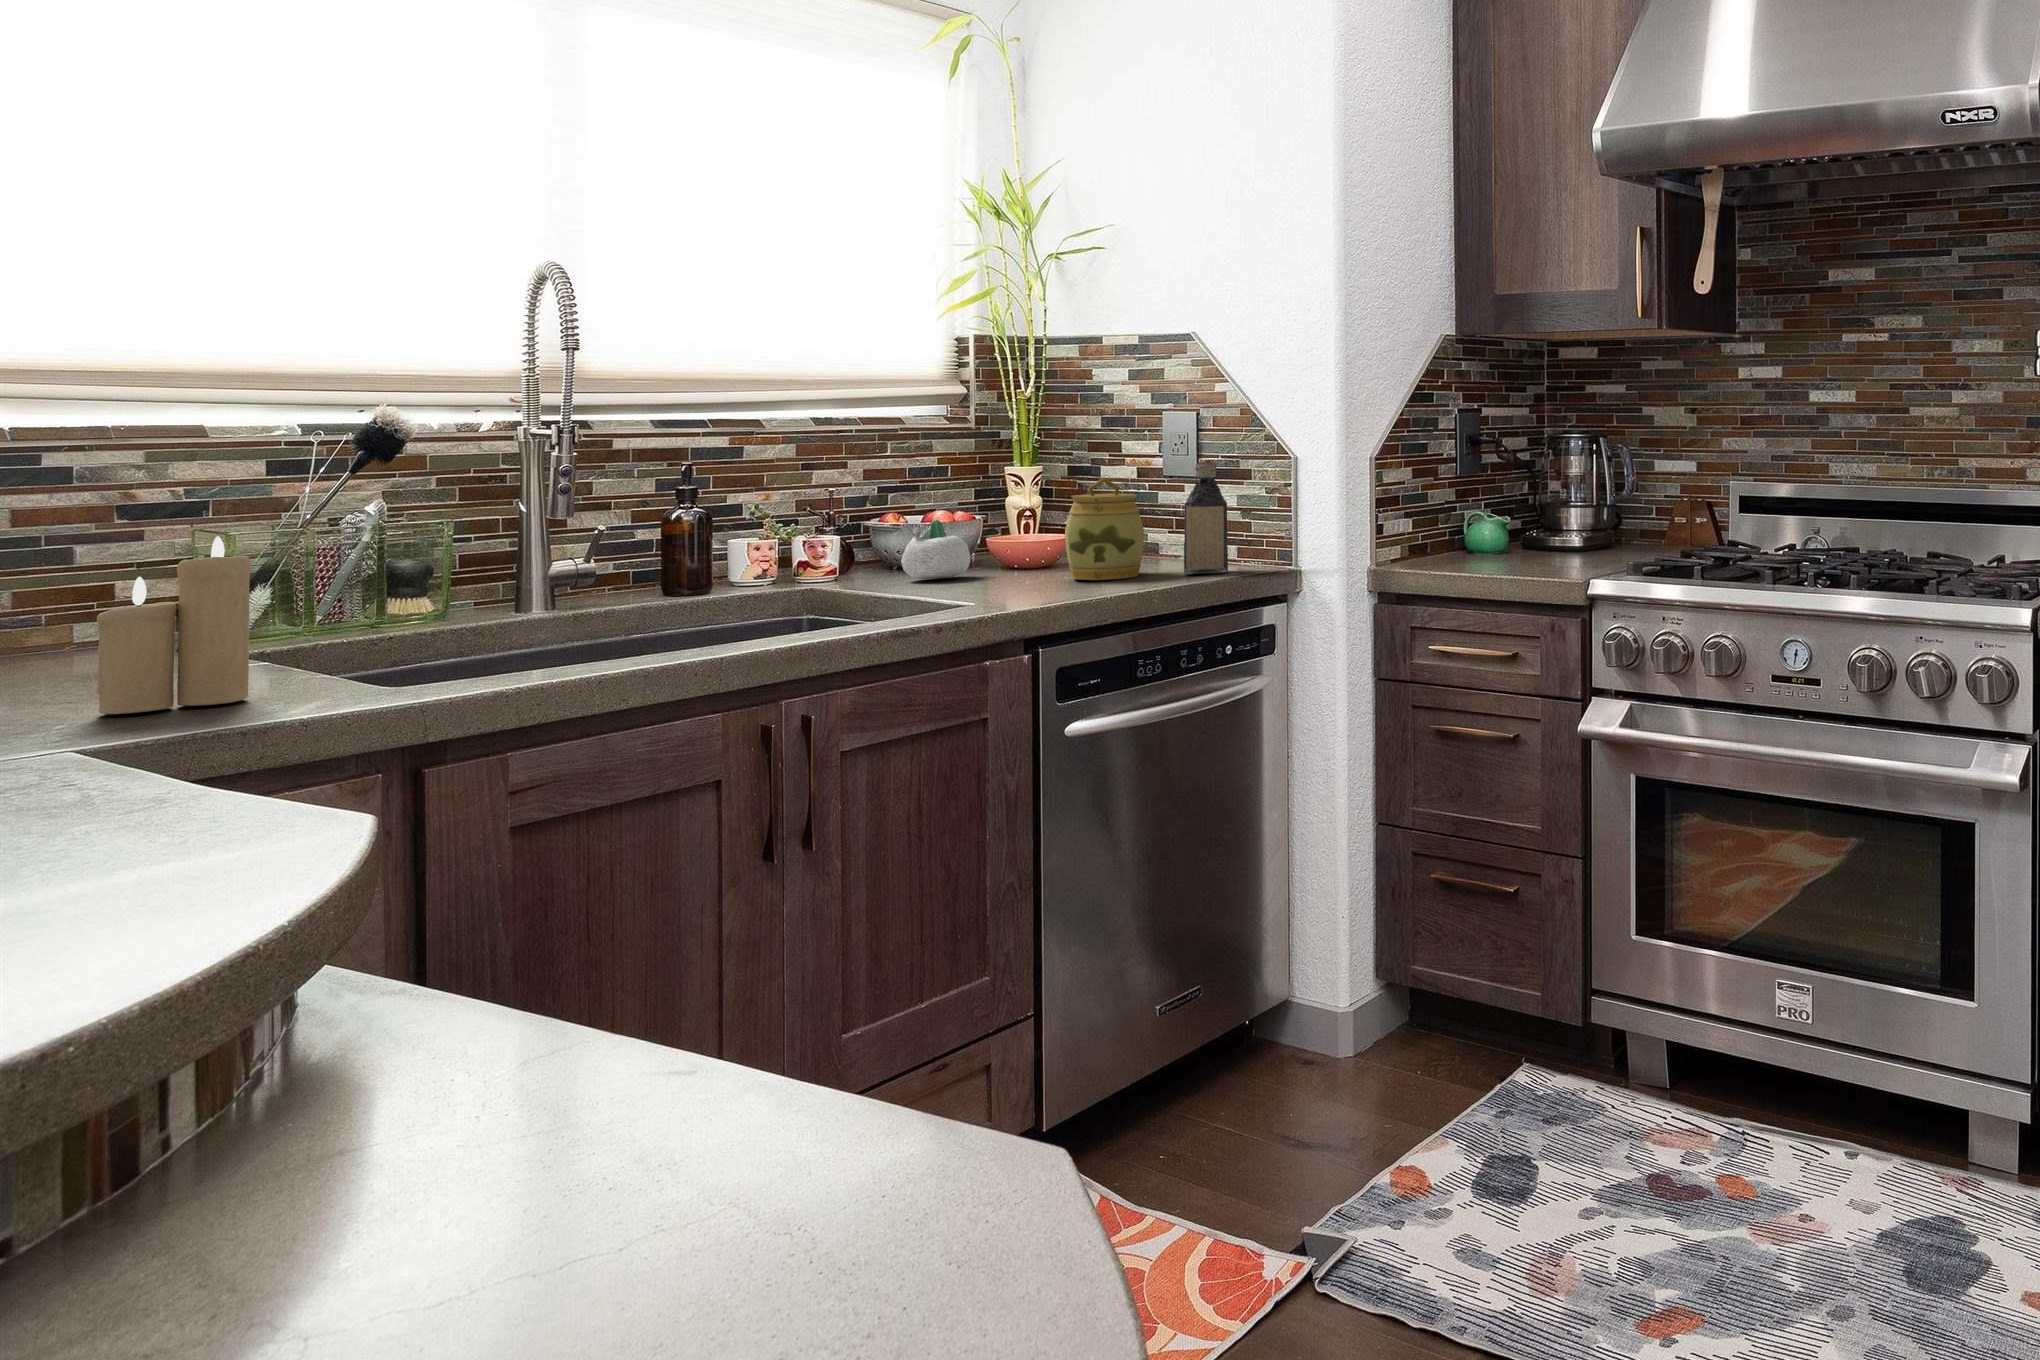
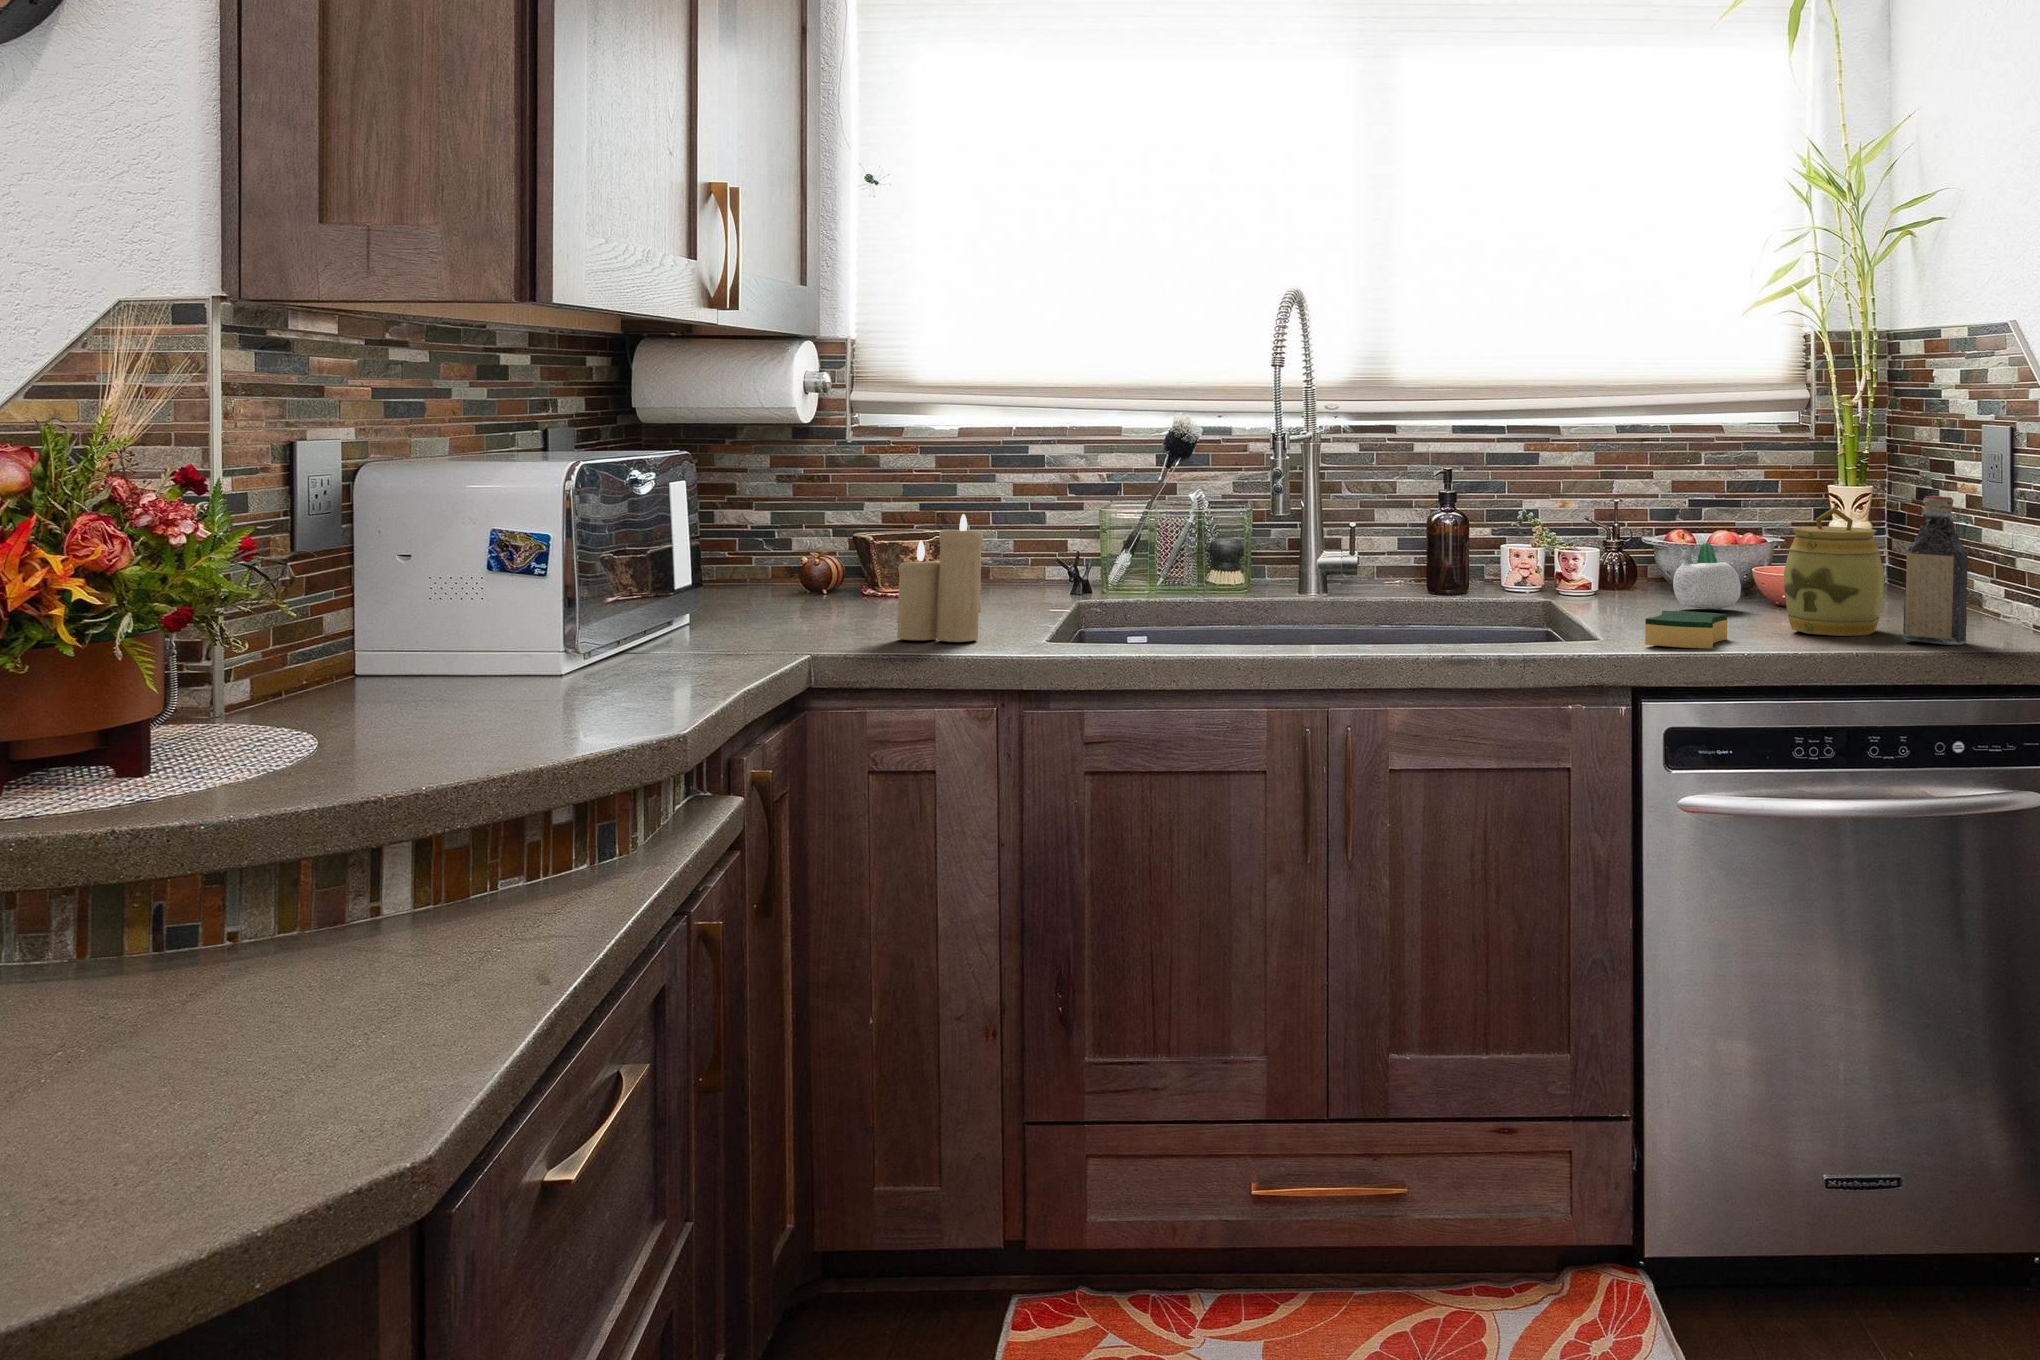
sponge: none [987,571,1058,602] -> present [1645,611,1727,649]

